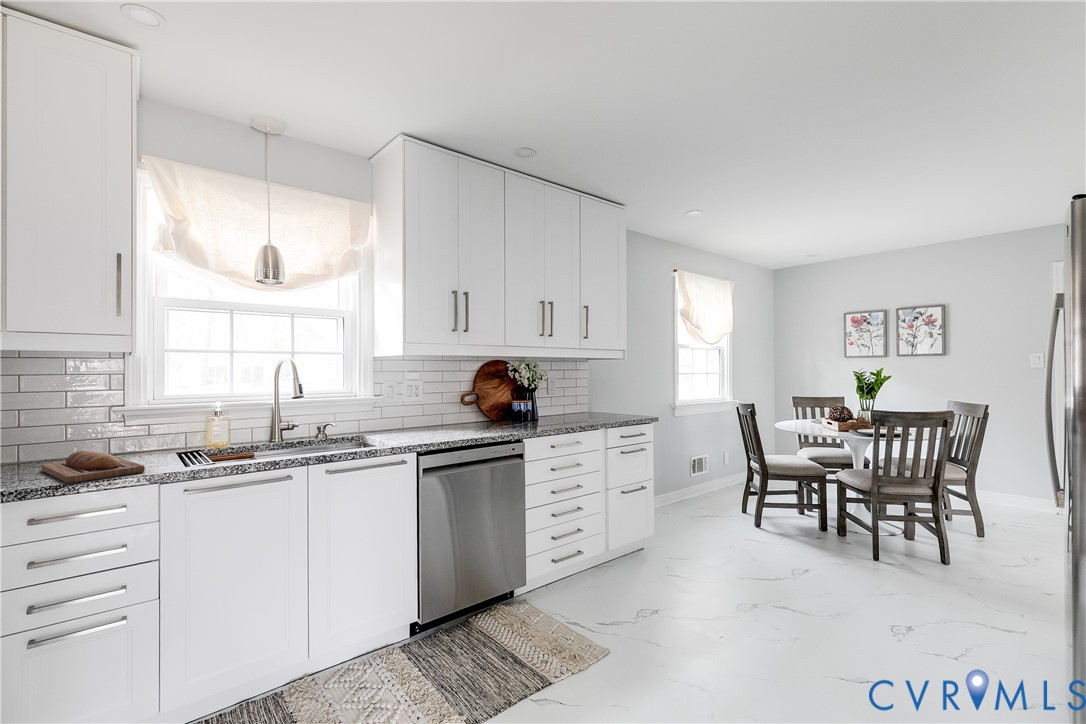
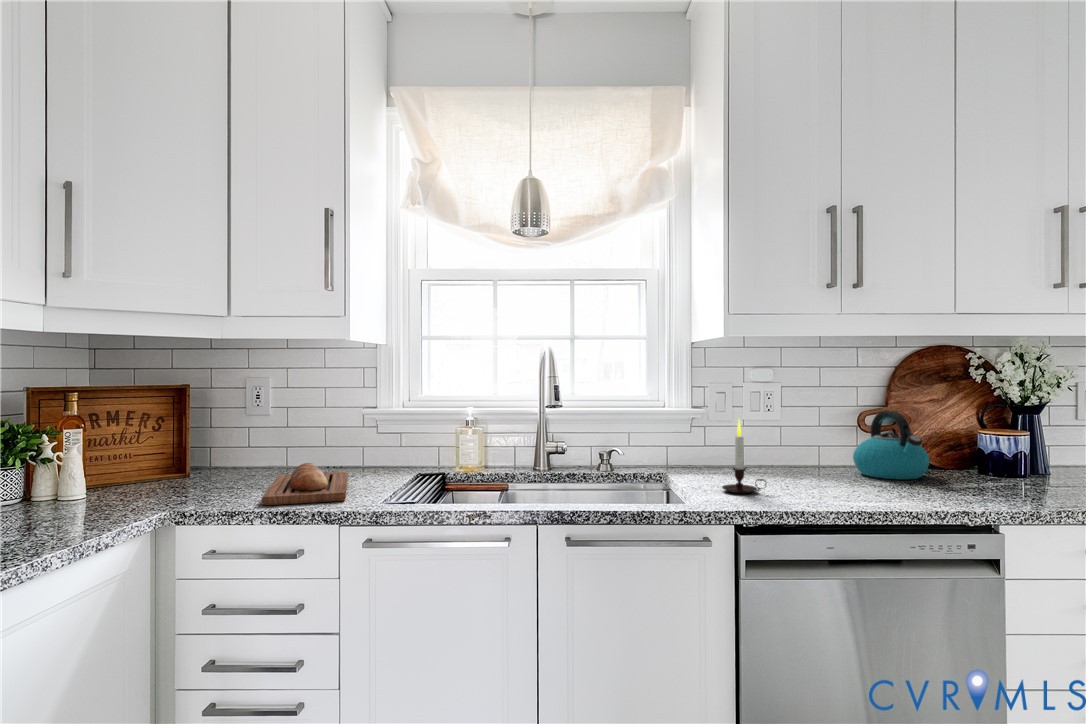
kettle: none [460,393,494,427] -> present [853,411,929,480]
candle: none [402,400,426,440] -> present [722,419,766,493]

